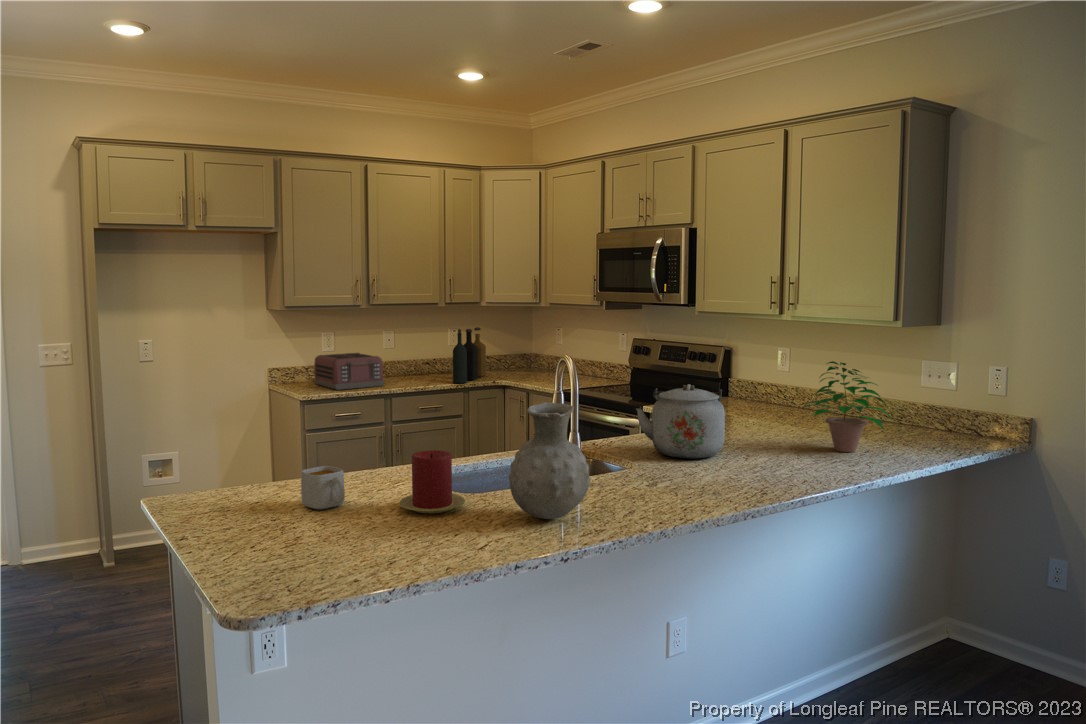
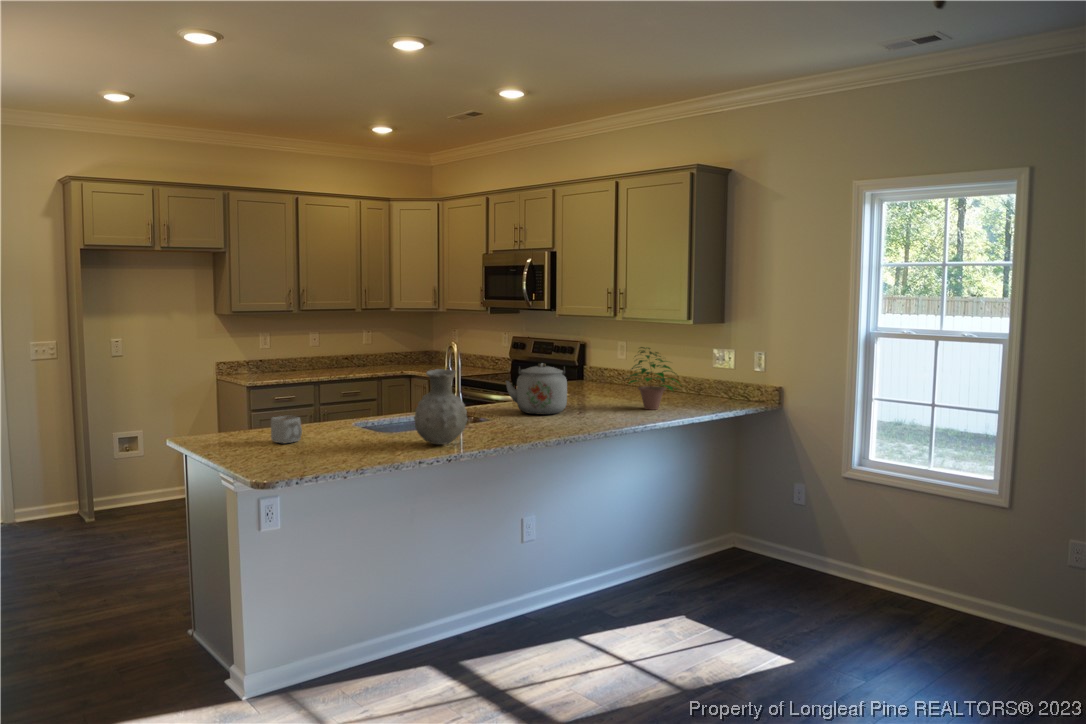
bottle: present [453,327,486,383] -> none [369,329,397,373]
toaster: present [314,353,384,390] -> none [254,350,313,379]
candle: present [399,450,465,513] -> none [339,403,384,444]

